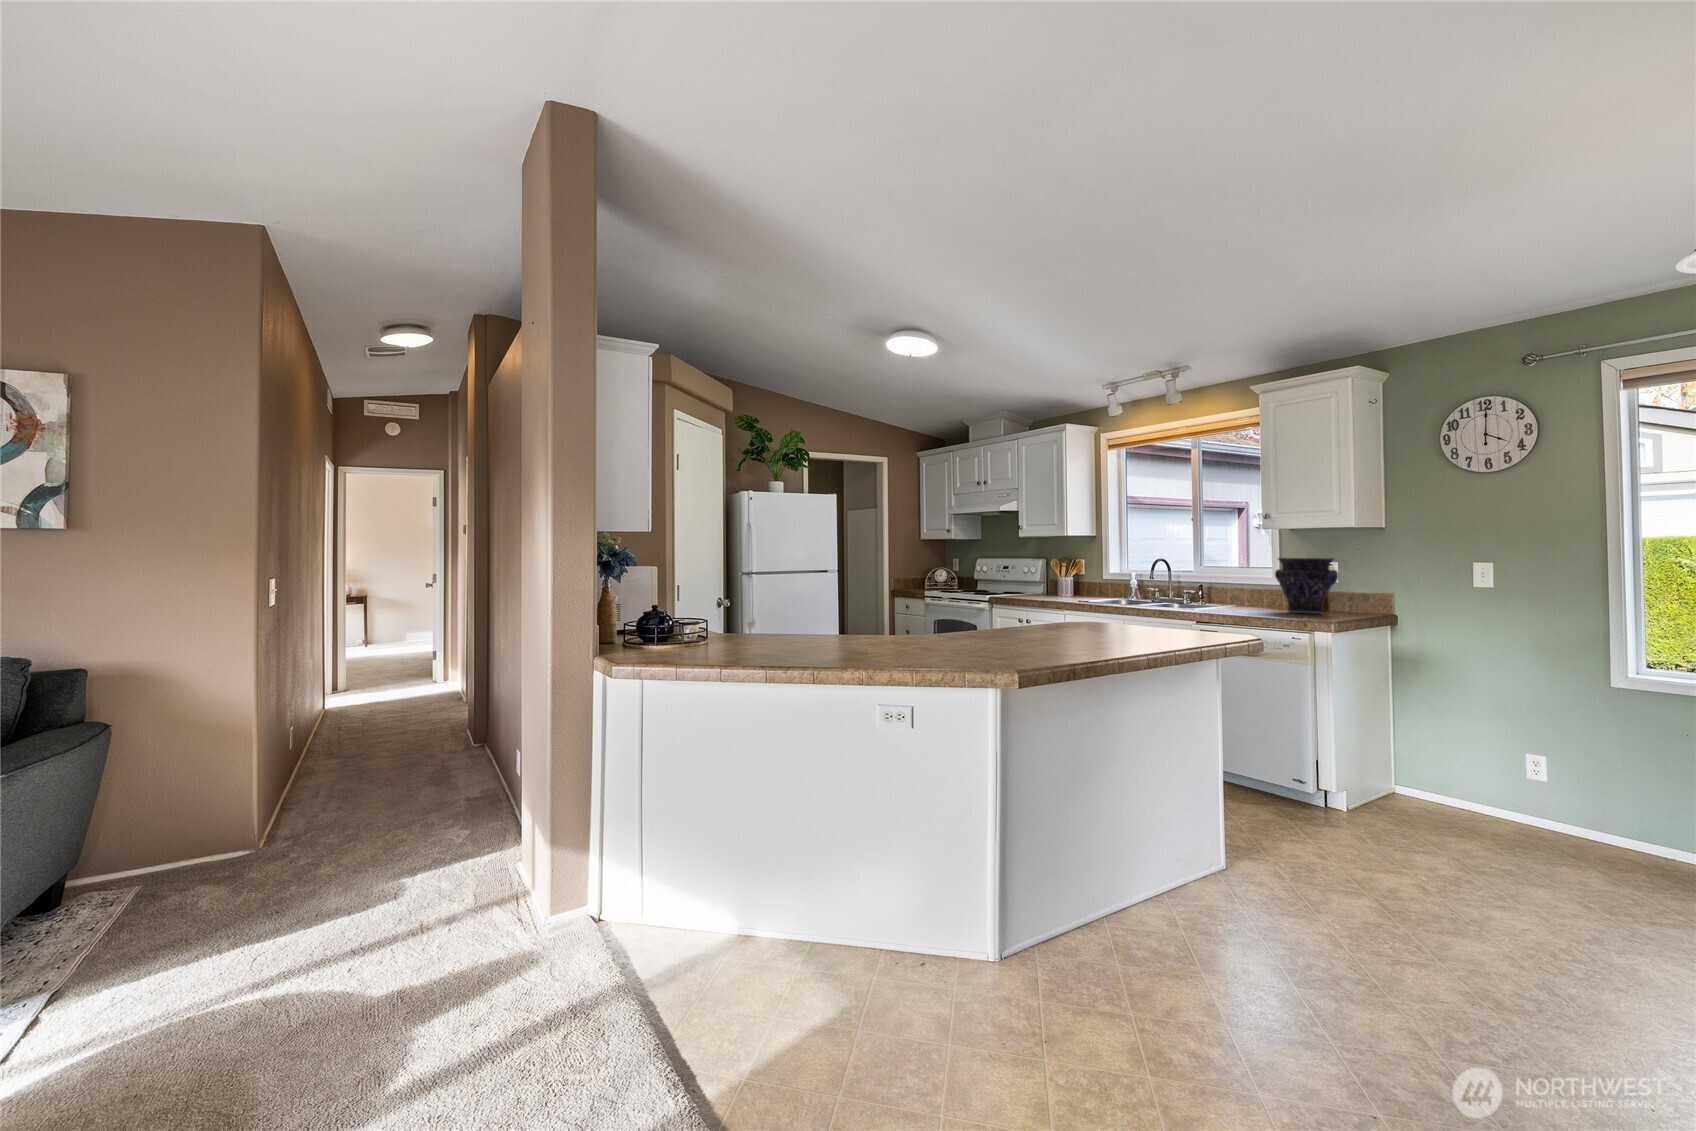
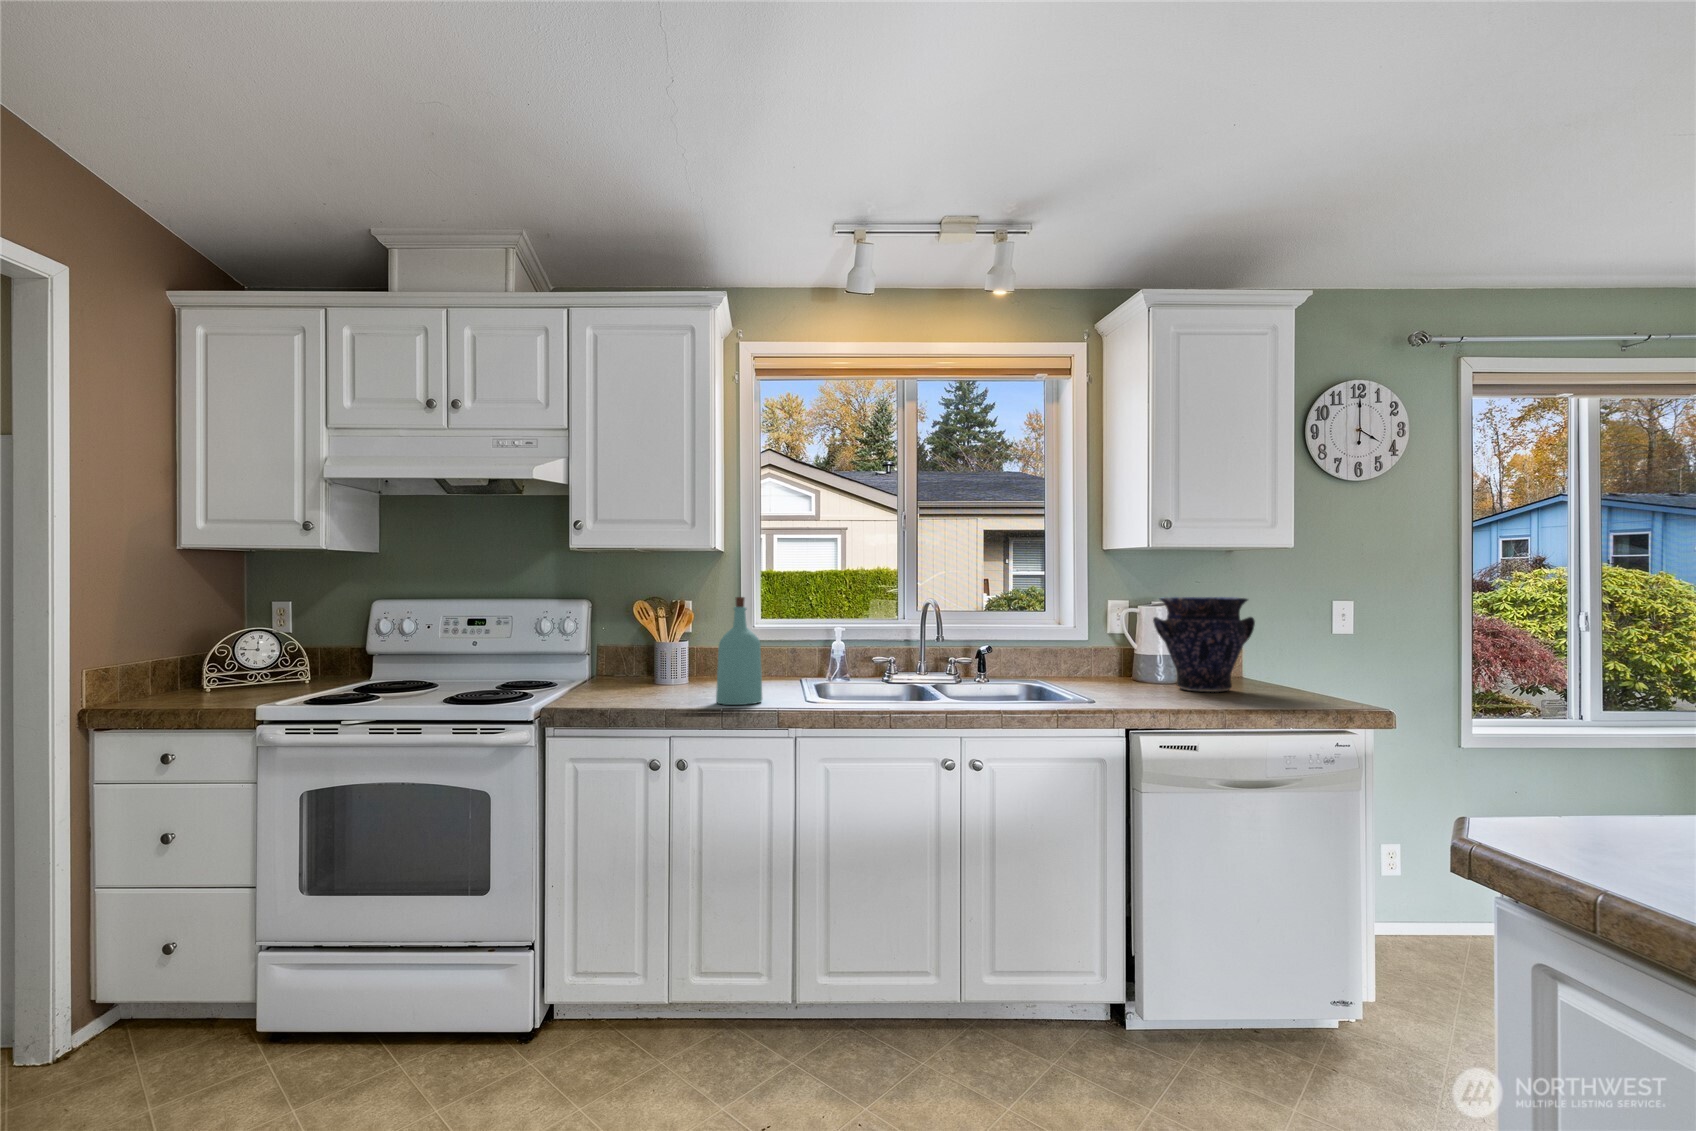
bottle: none [1046,556,1066,600] -> present [716,597,762,705]

